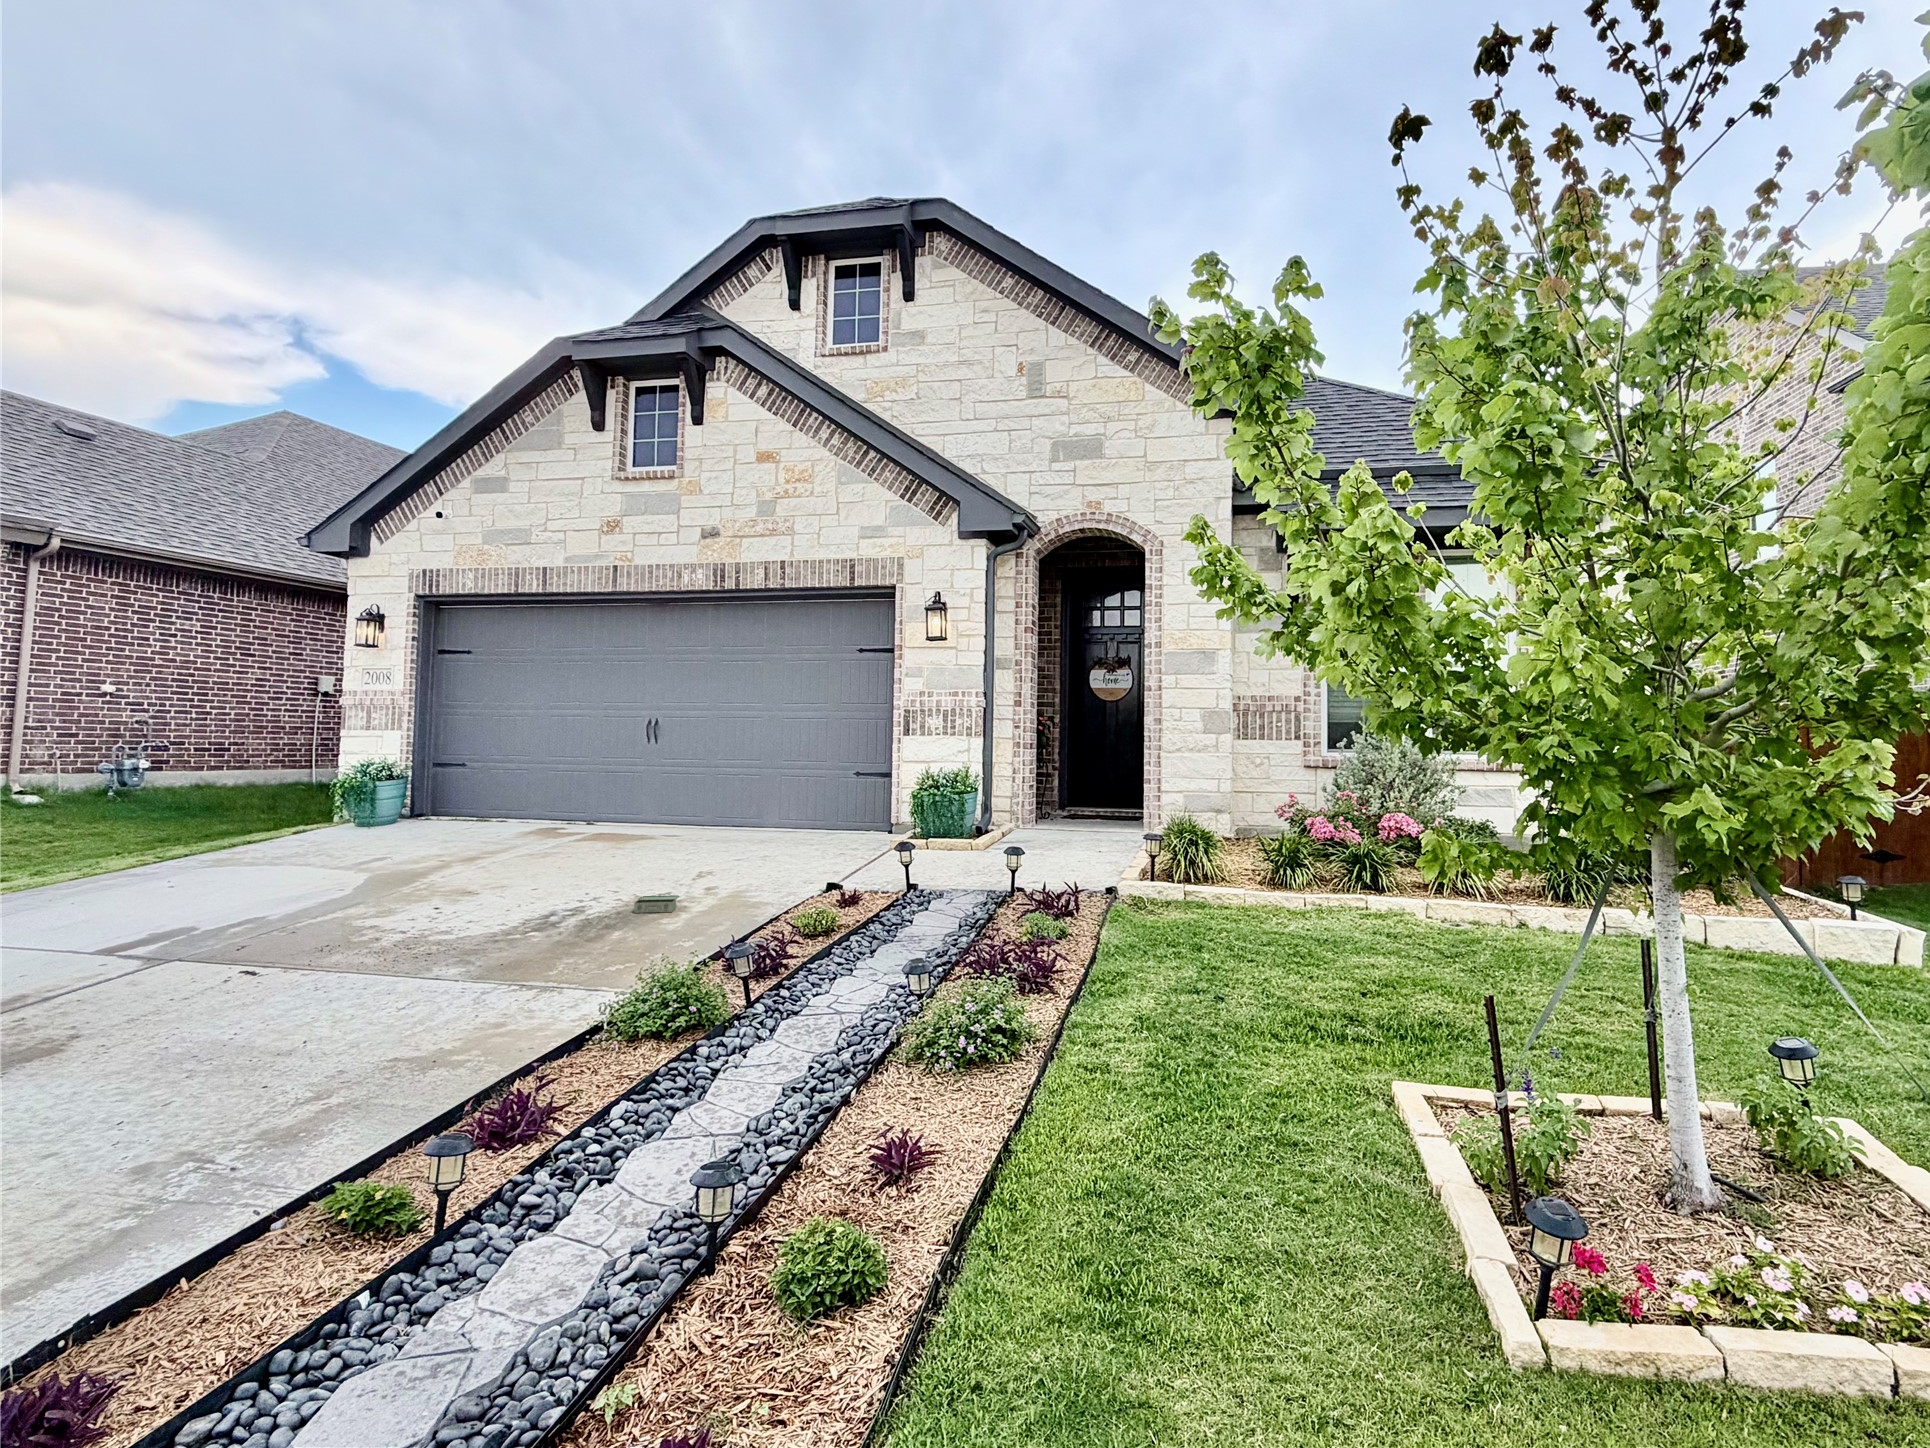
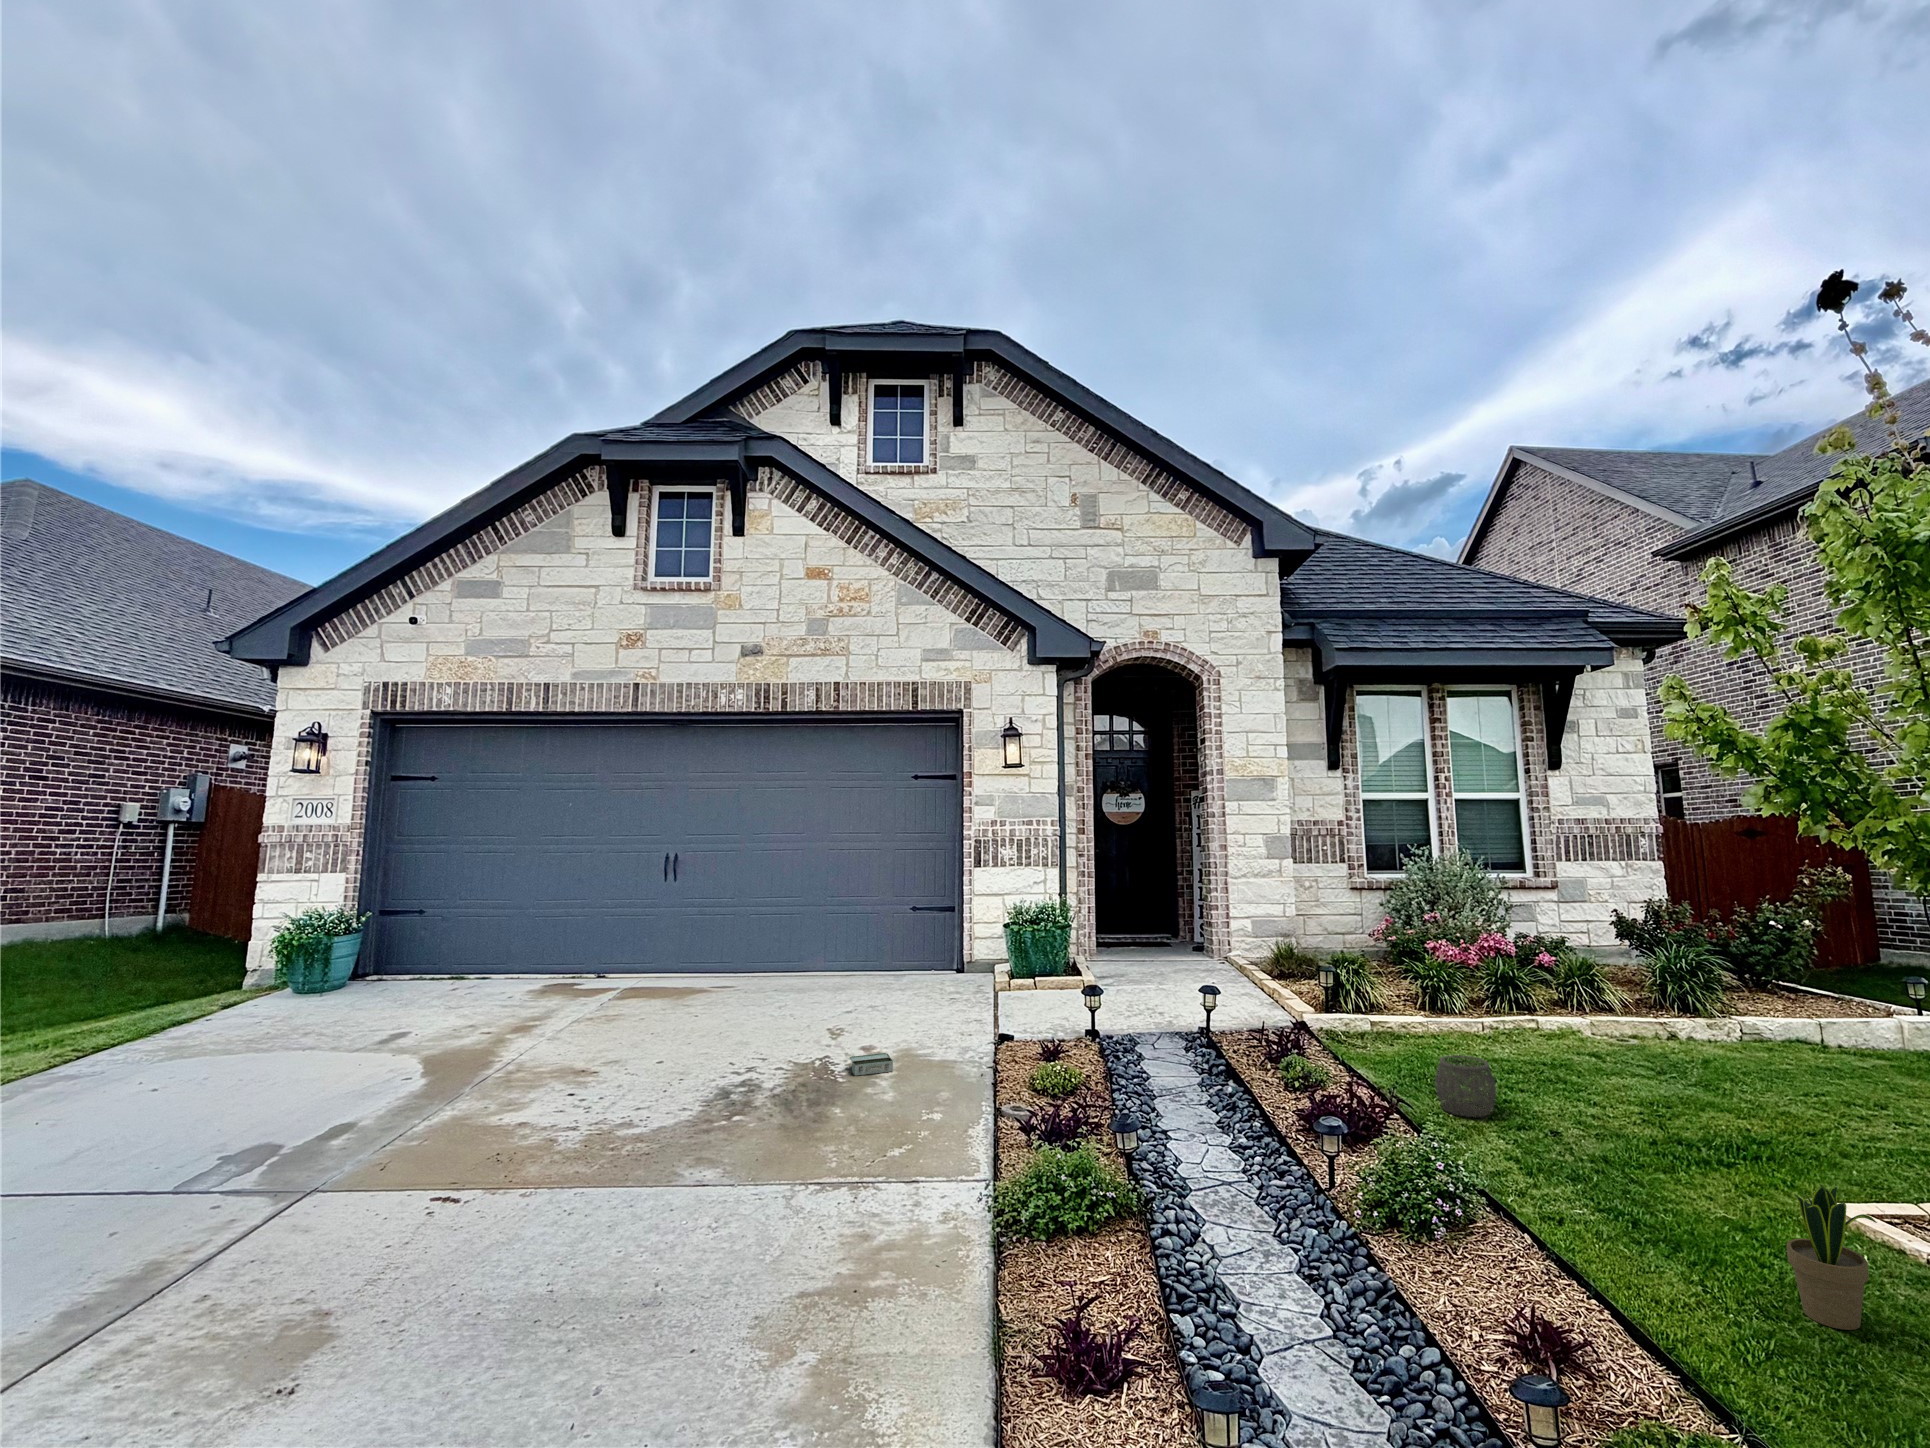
woven basket: none [1147,935,1212,1005] -> present [1435,1055,1496,1117]
potted plant: none [1210,1110,1306,1301] -> present [1787,1184,1877,1330]

